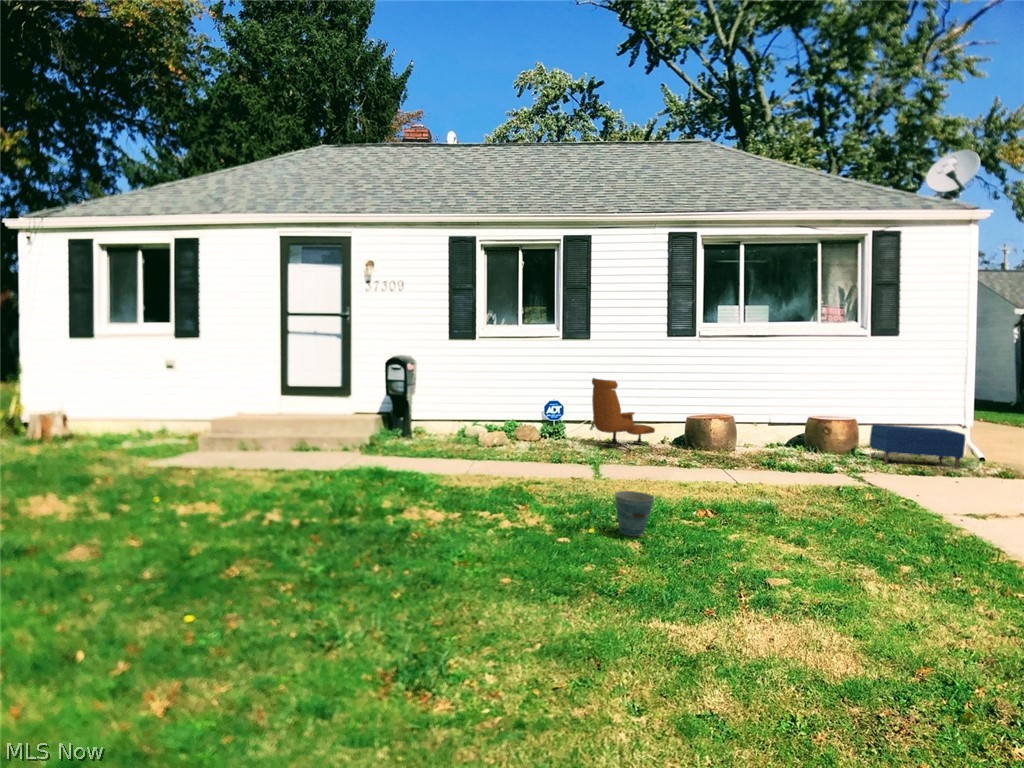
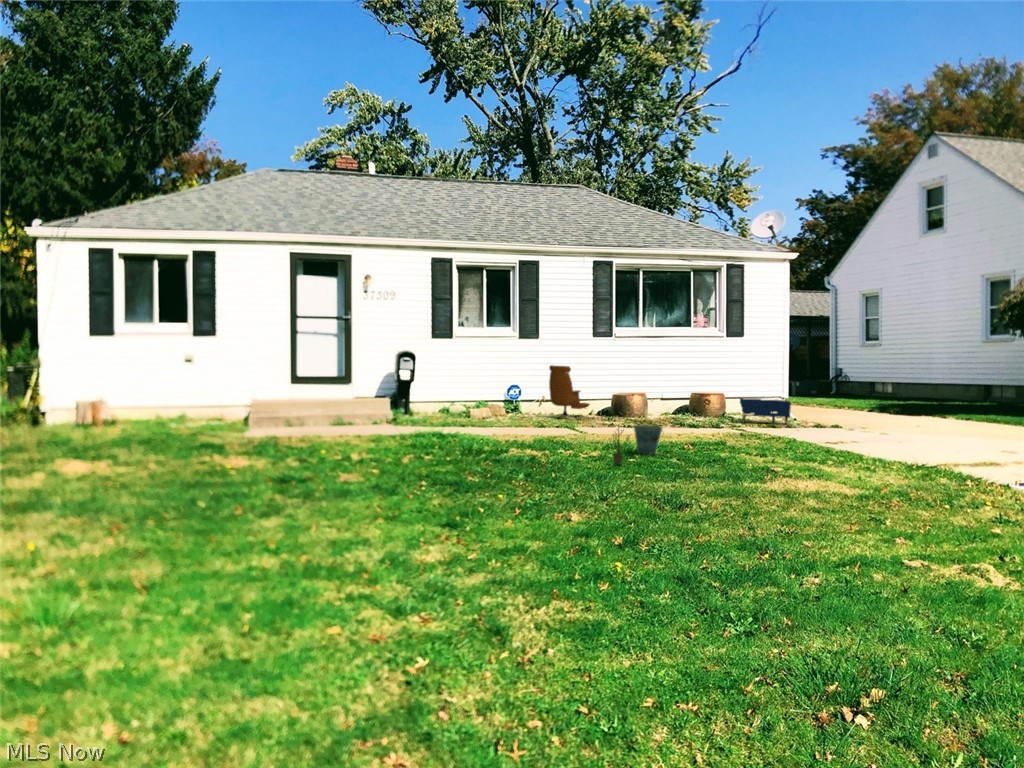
decorative plant: none [534,508,564,561] -> present [613,429,629,465]

